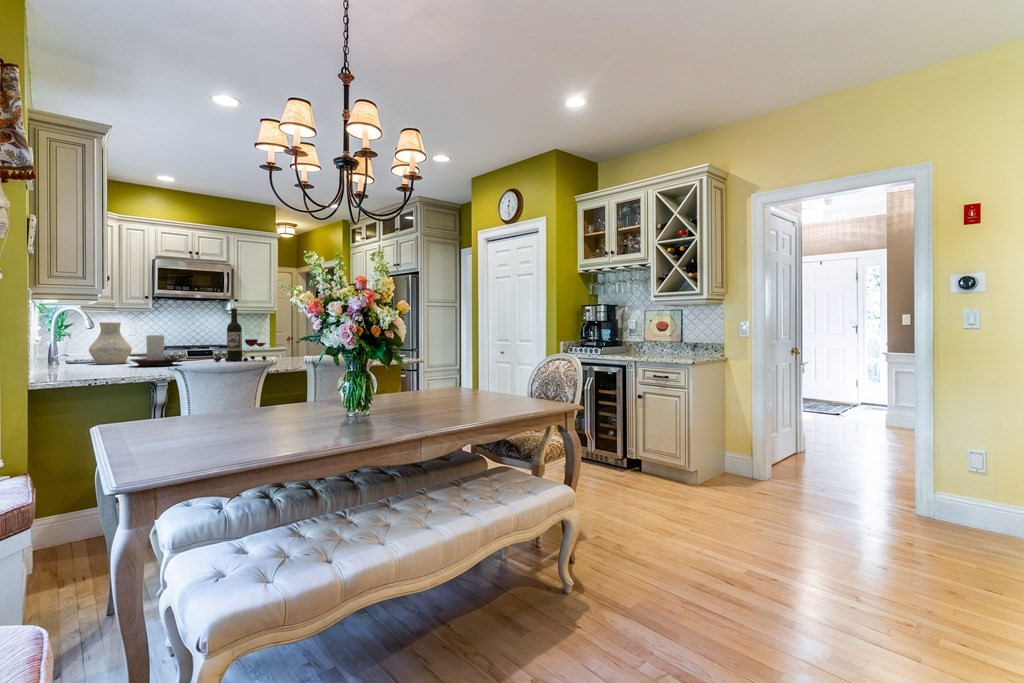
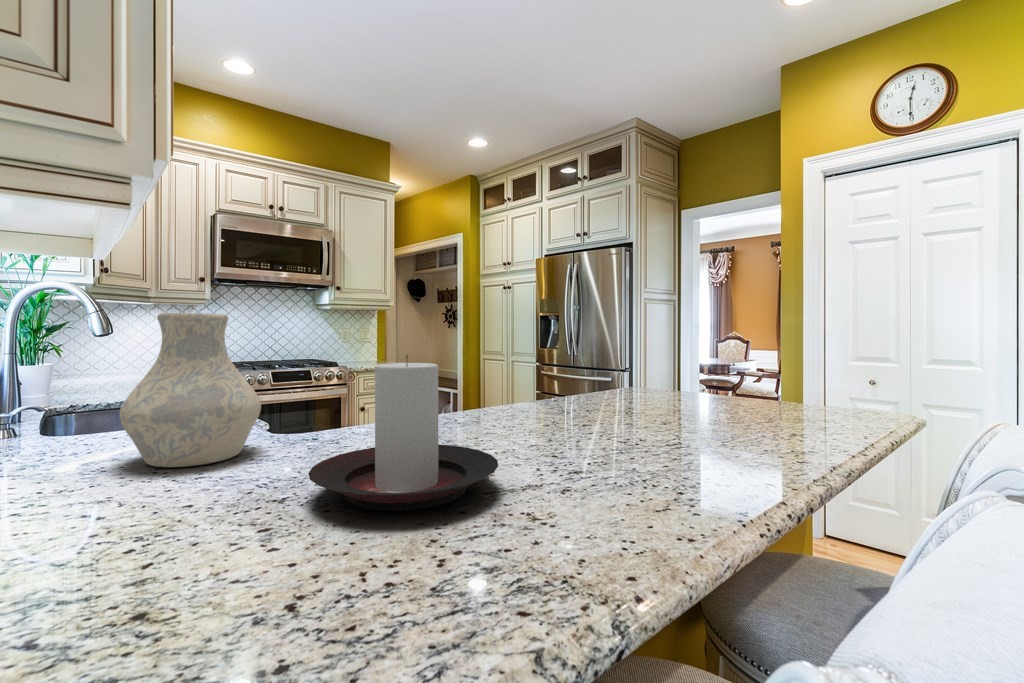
wine bottle: present [214,308,267,361] -> none [487,275,654,439]

